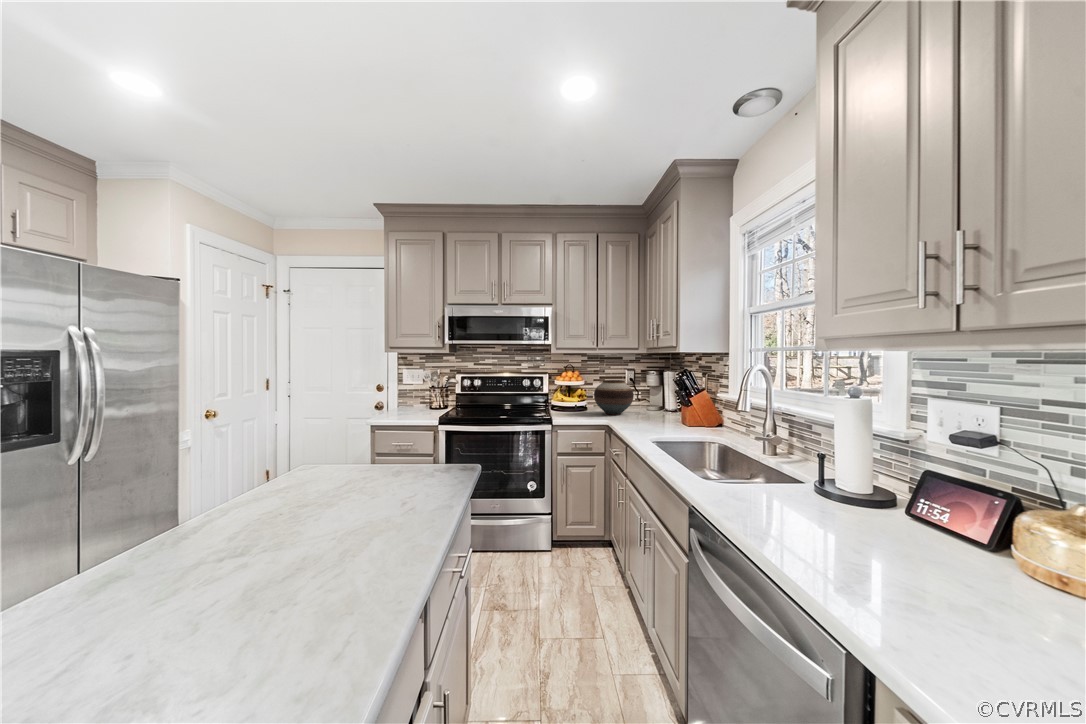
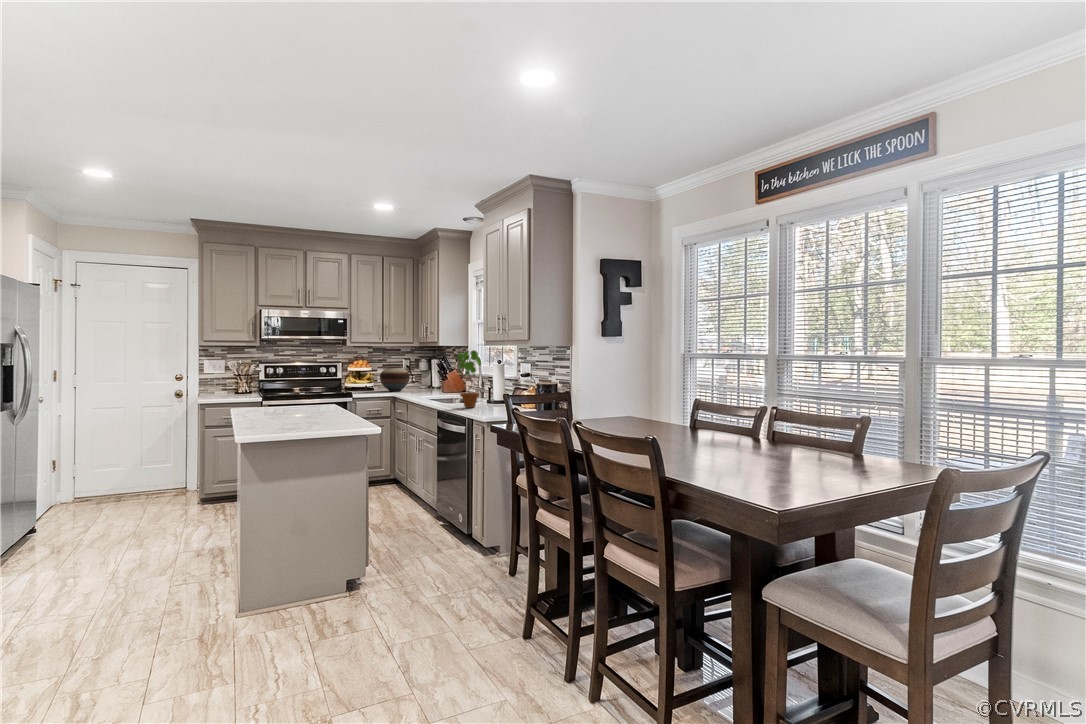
potted plant: none [732,366,801,514] -> present [458,350,481,408]

